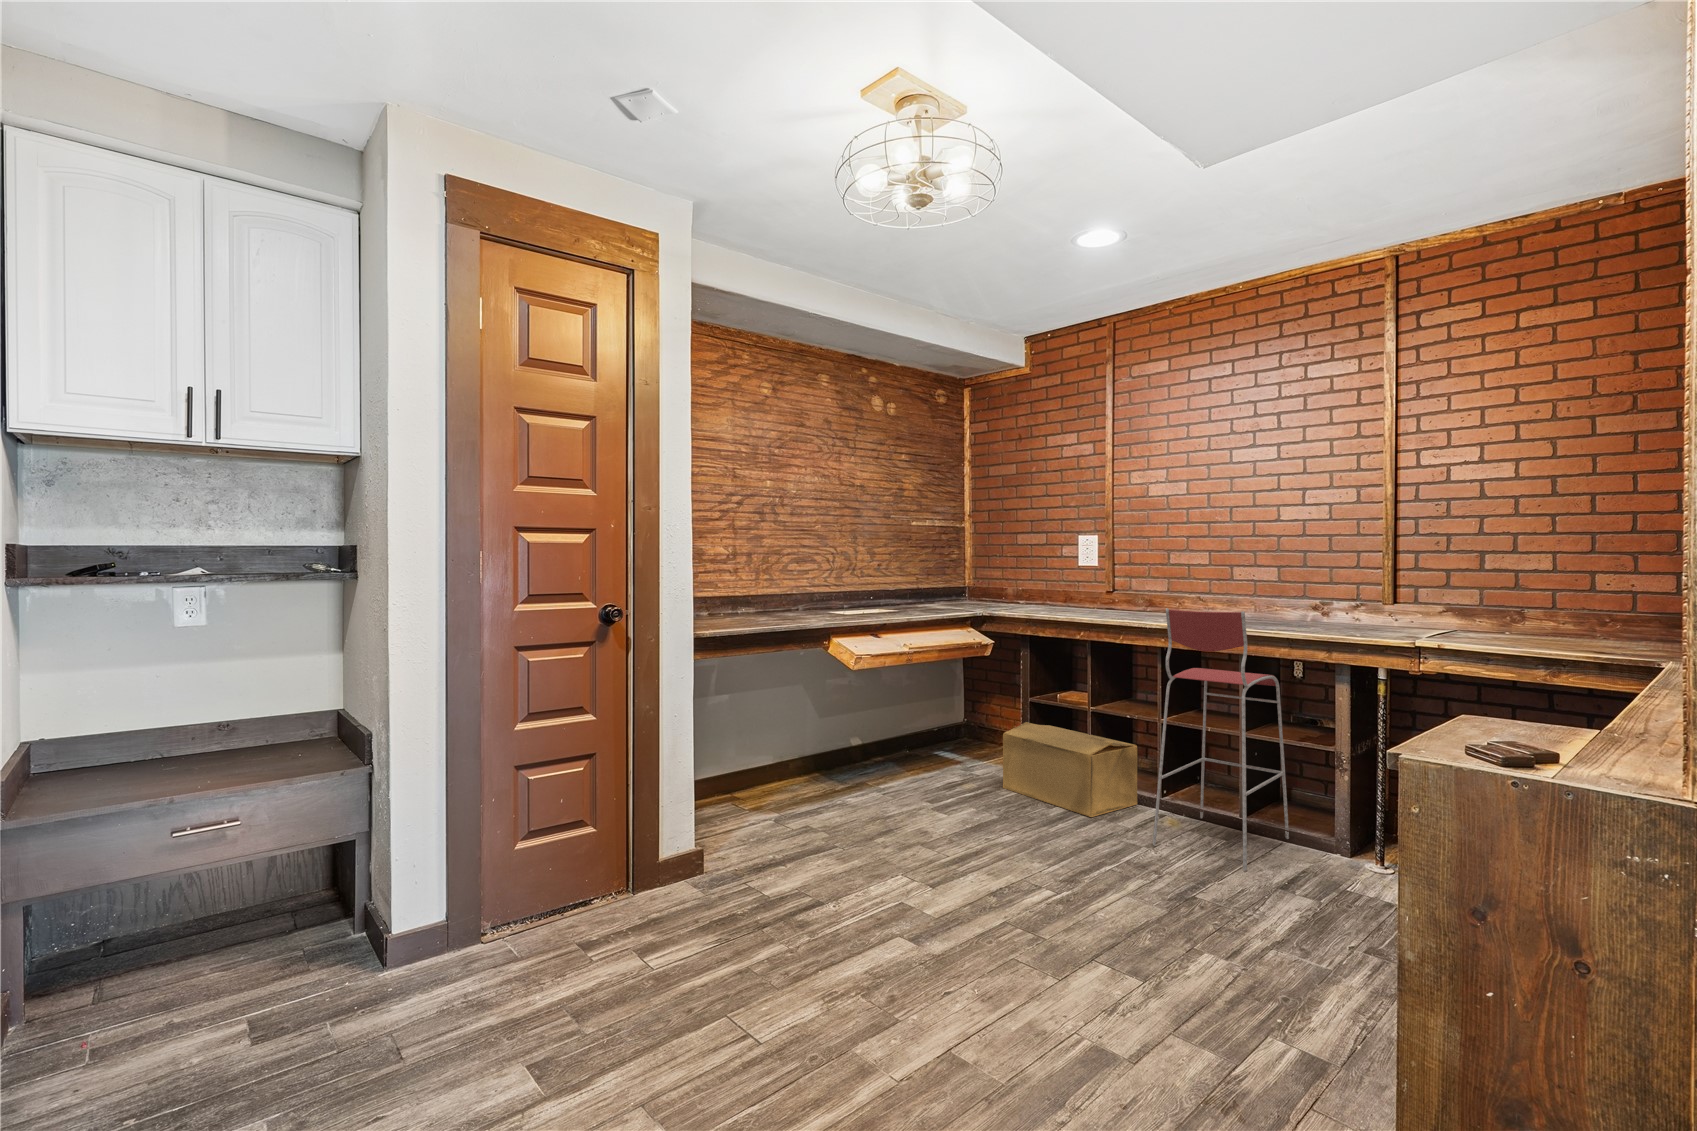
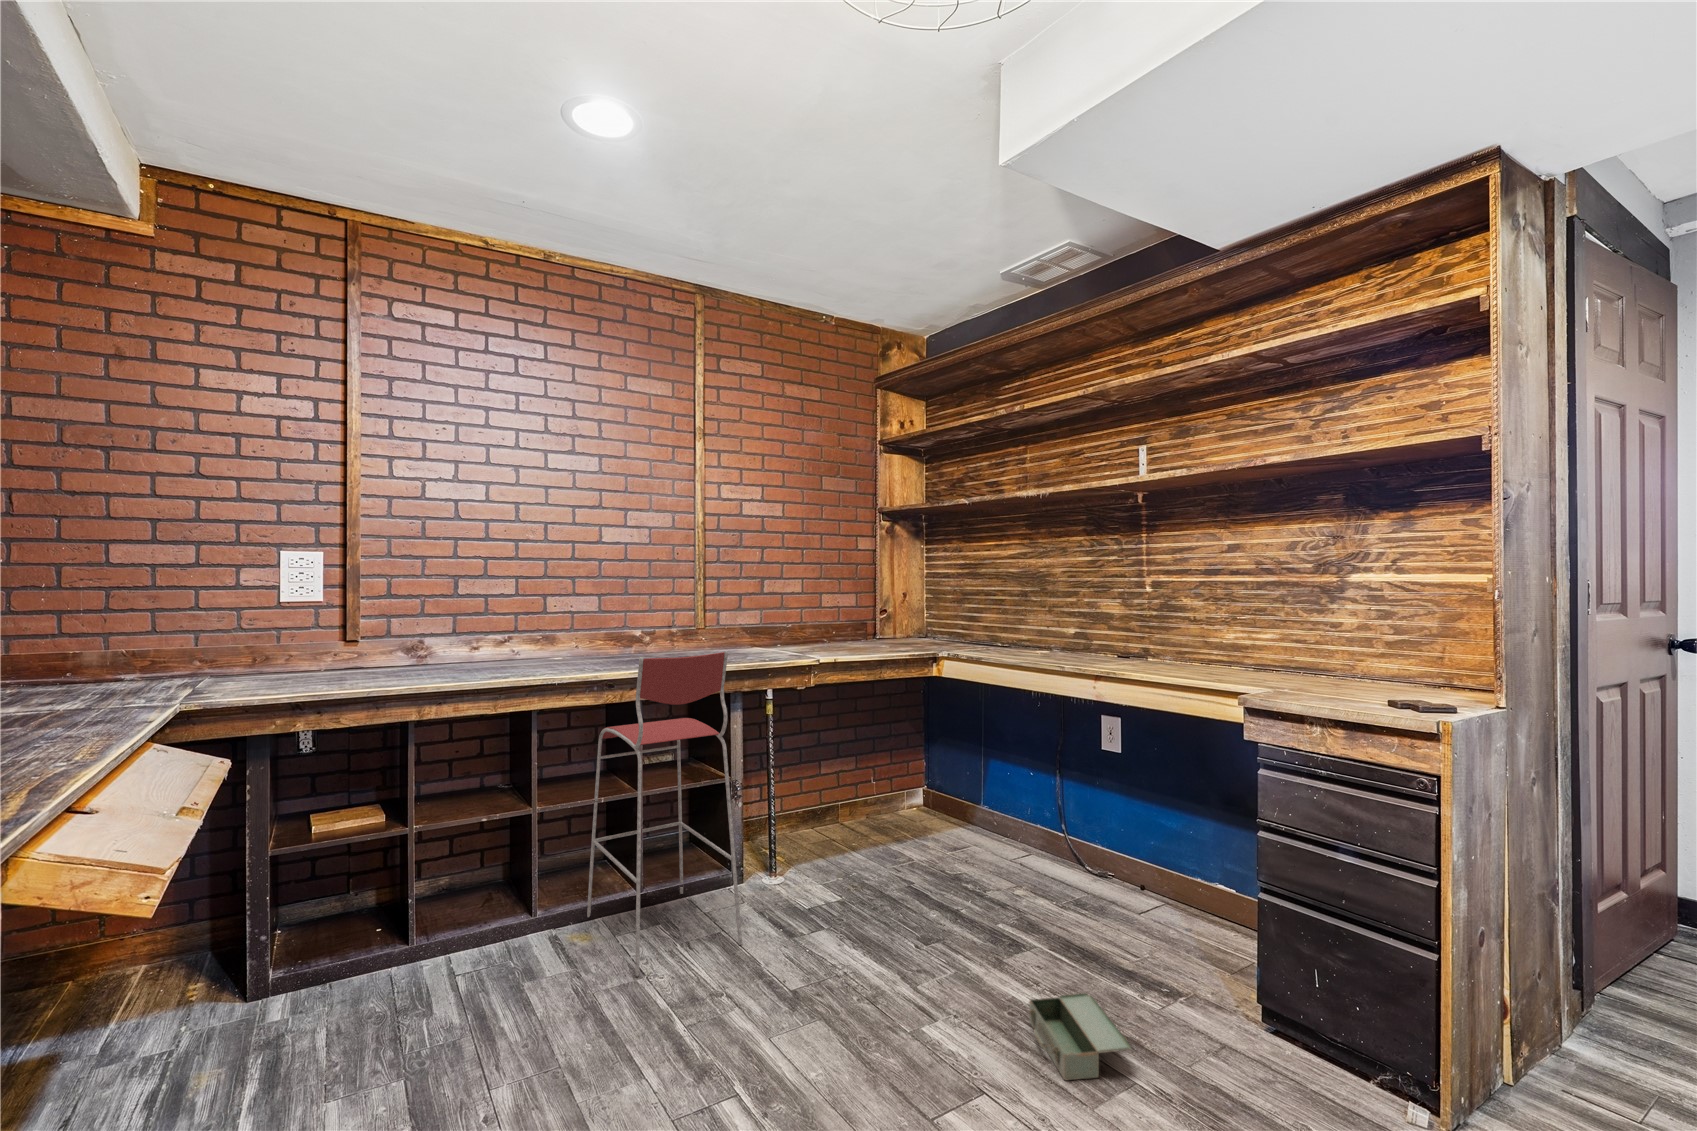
cardboard box: present [1003,722,1137,817] -> none [271,857,503,1041]
toolbox: none [1235,987,1372,1047] -> present [1029,993,1131,1080]

